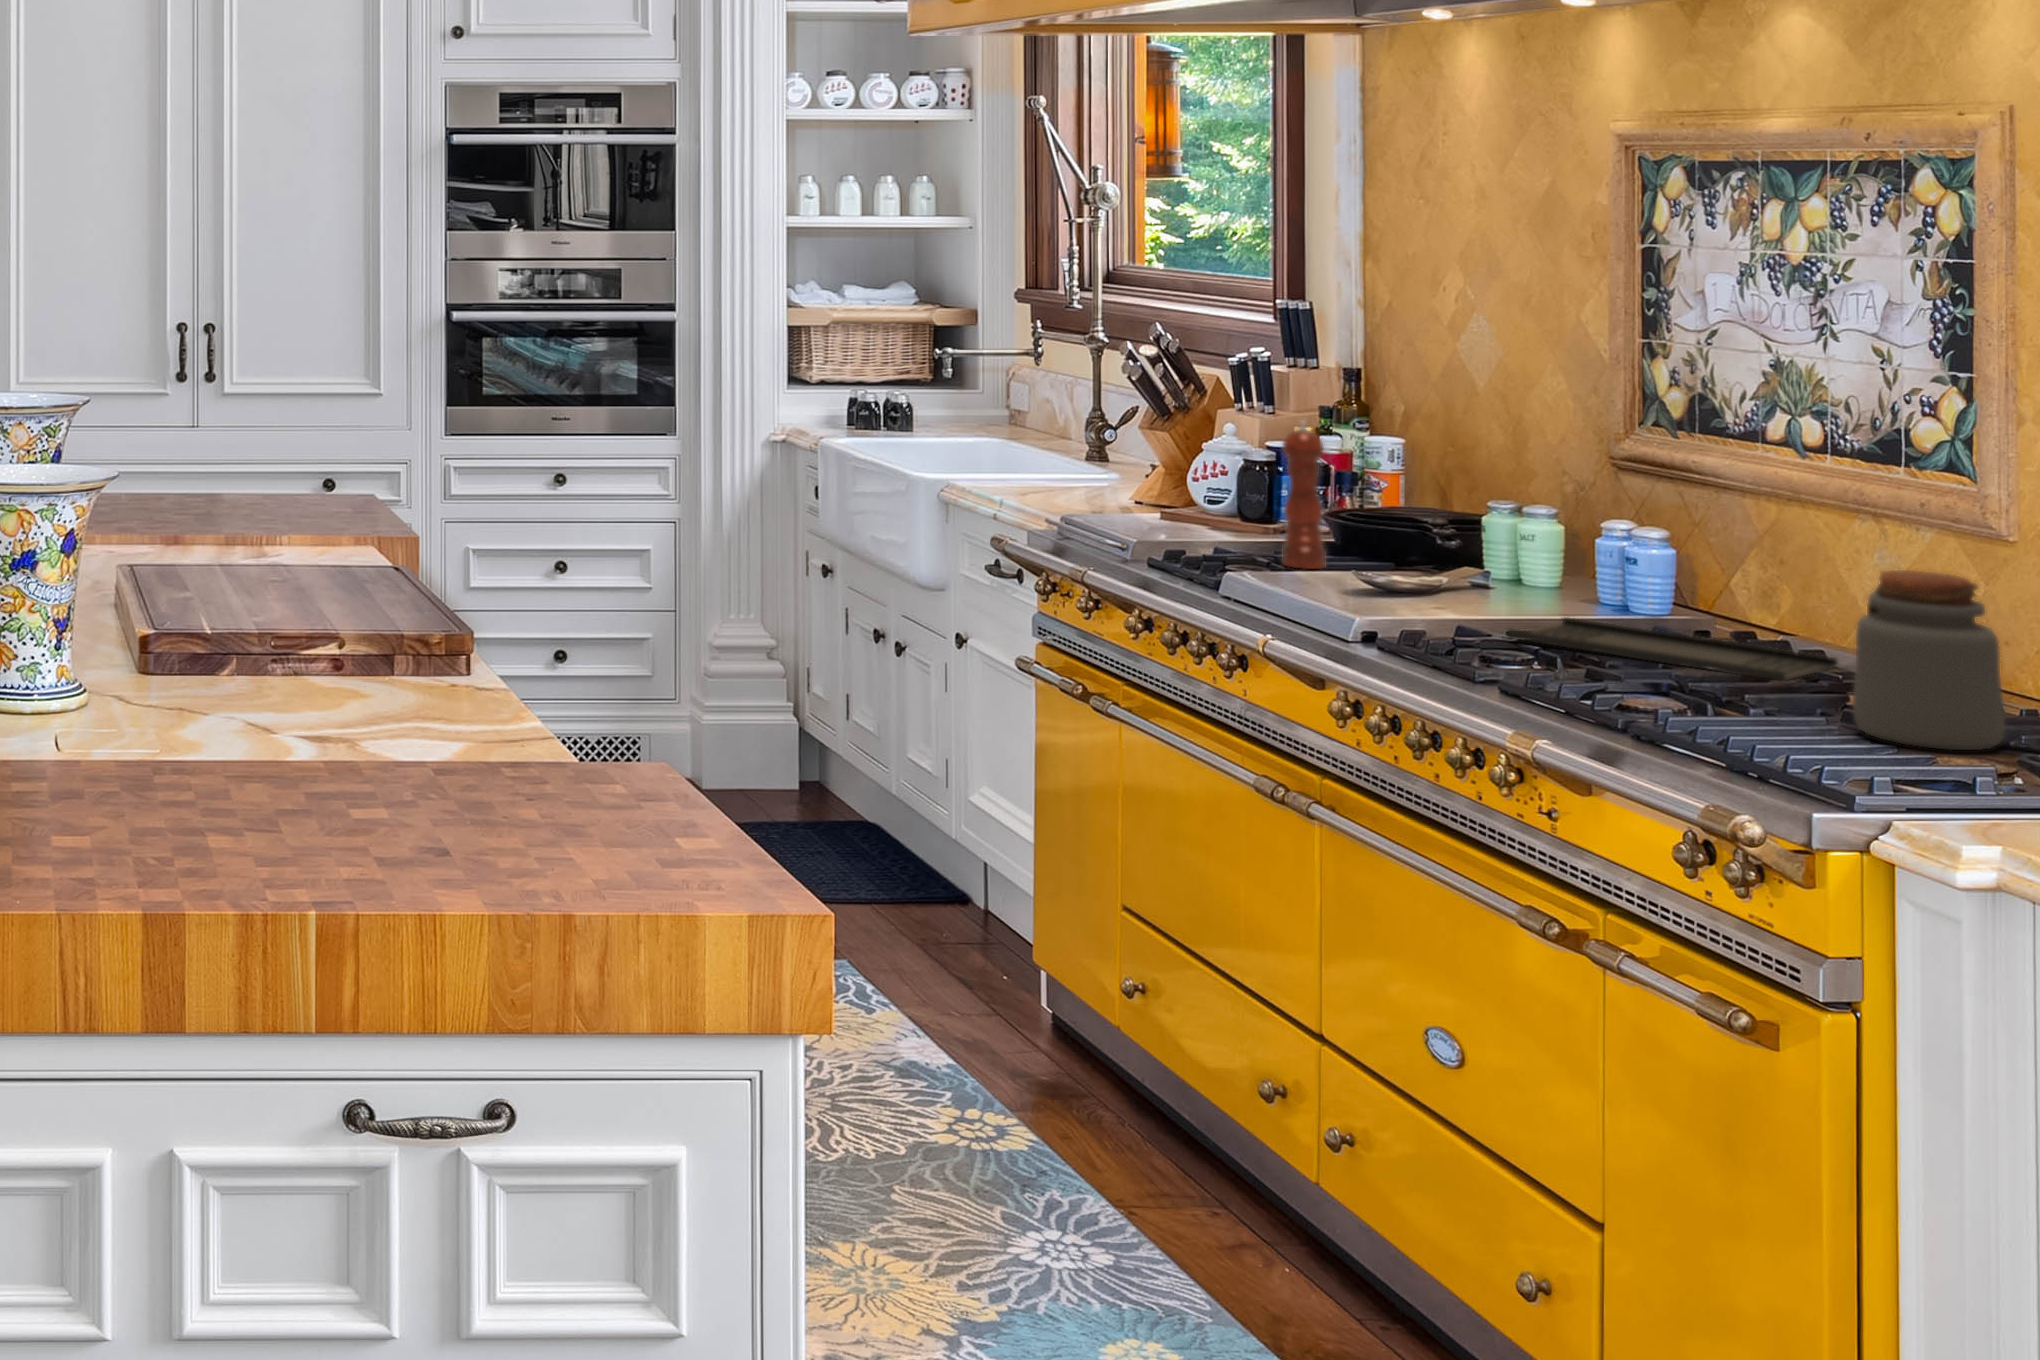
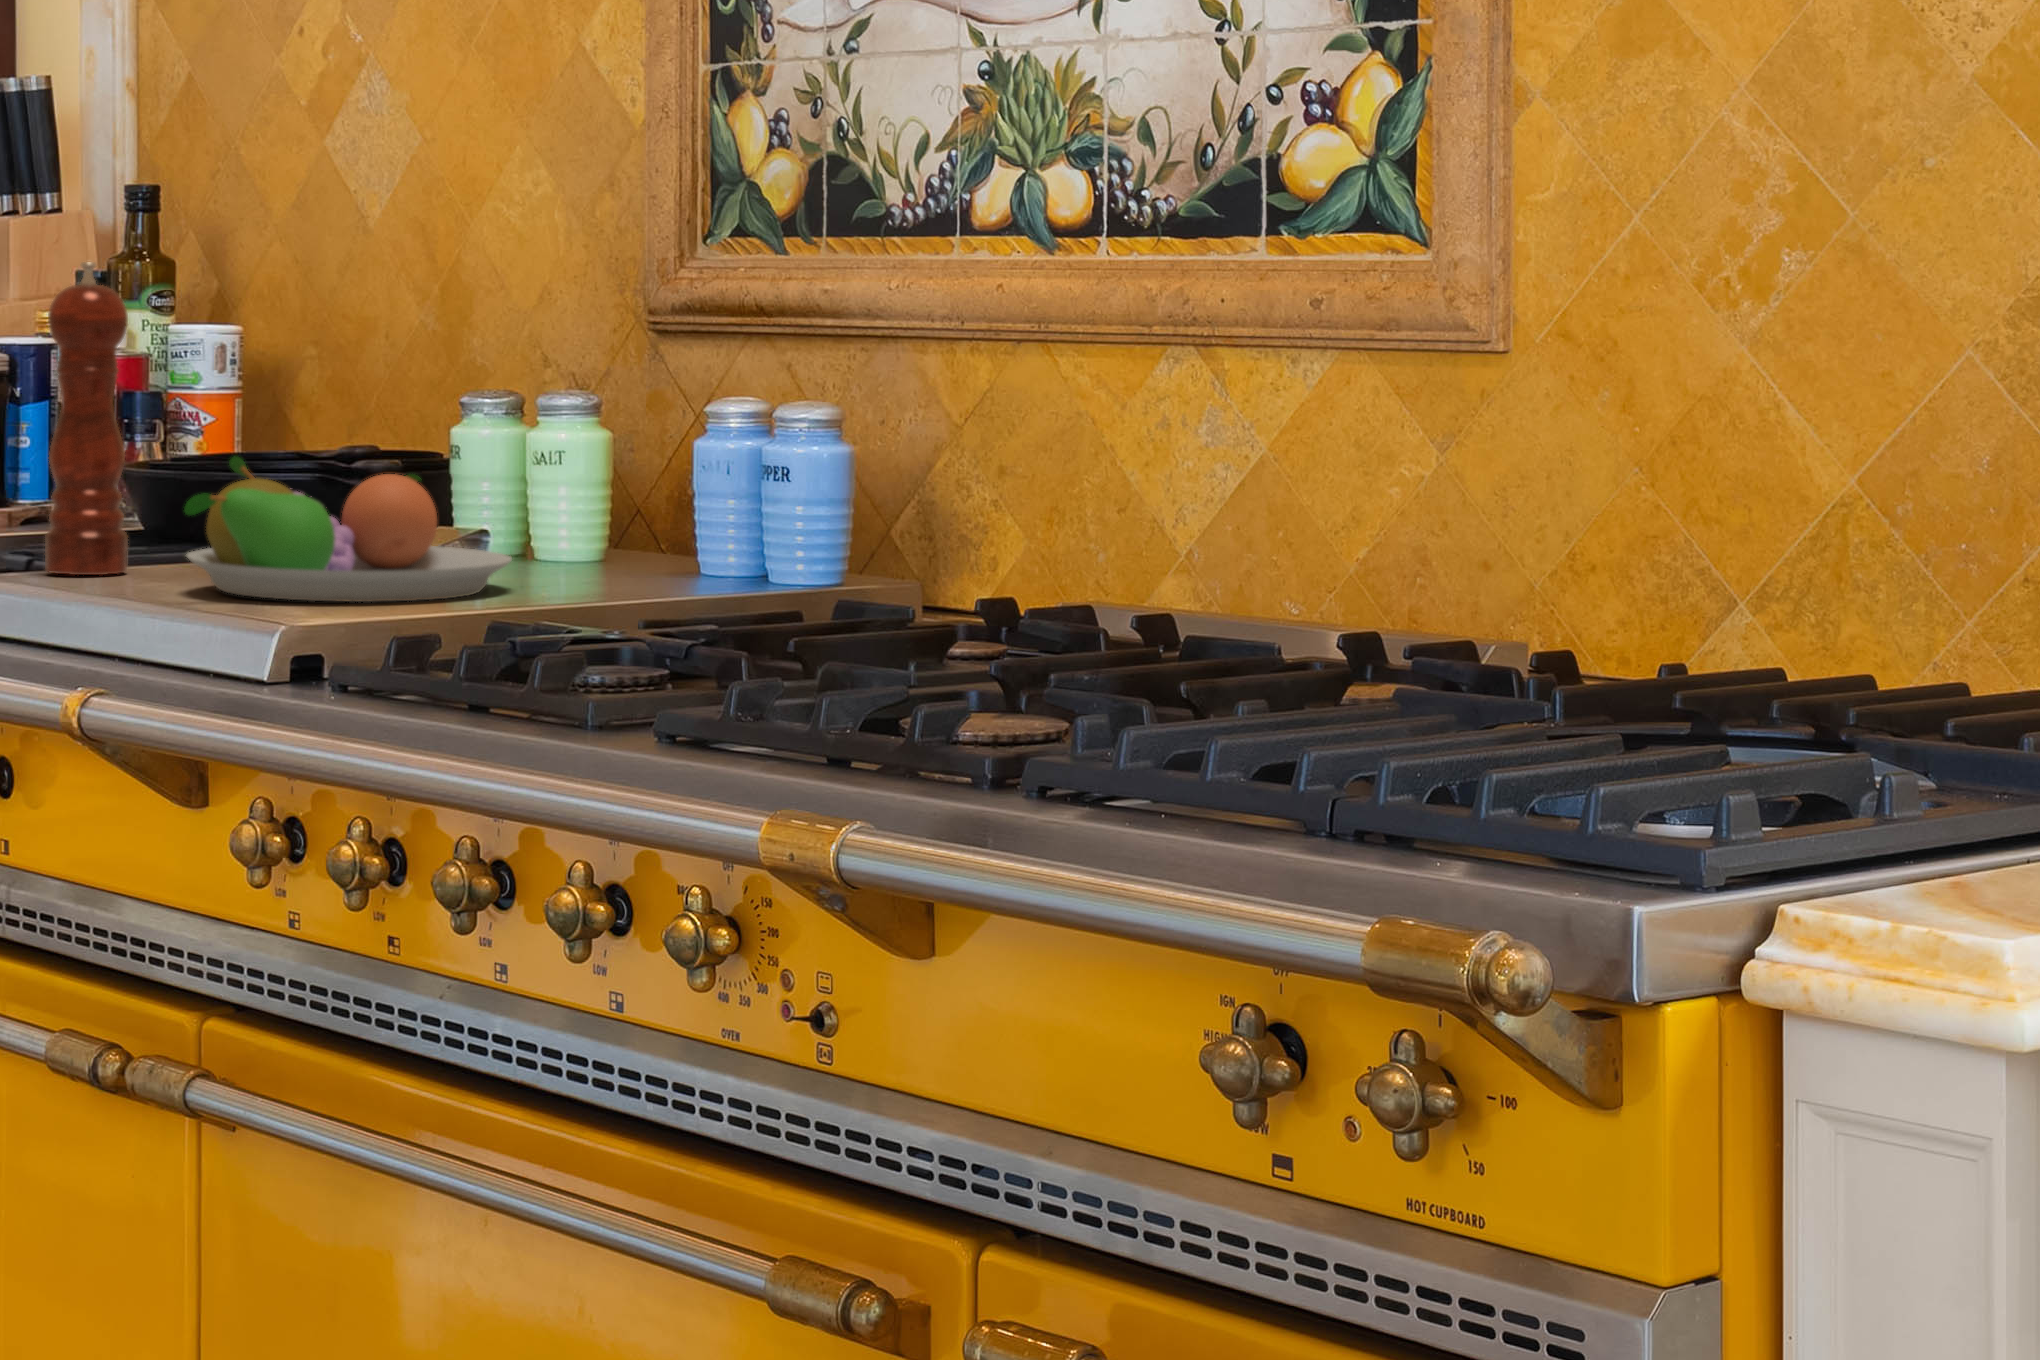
fruit bowl: none [1336,523,1519,603] -> present [184,457,512,602]
jar: present [1853,570,2005,750] -> none [1369,359,1647,732]
tray: present [1507,617,1838,681] -> none [575,594,1154,663]

